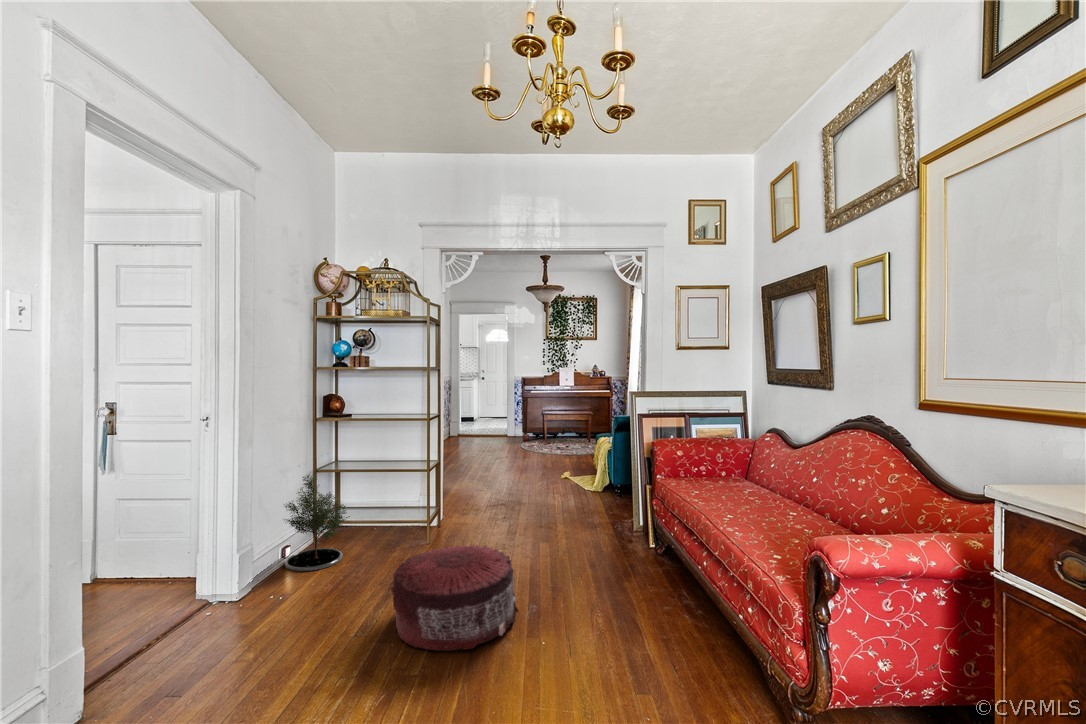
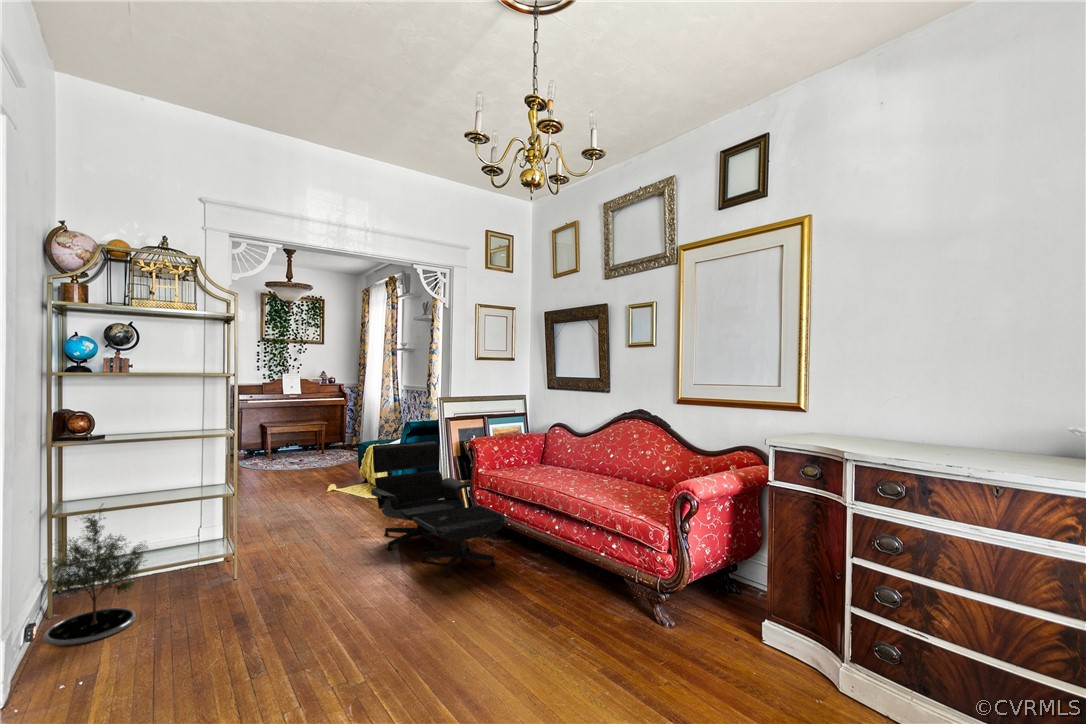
lounge chair: none [547,439,657,591] -> present [371,441,505,577]
pouf: present [391,545,518,651] -> none [291,551,418,661]

